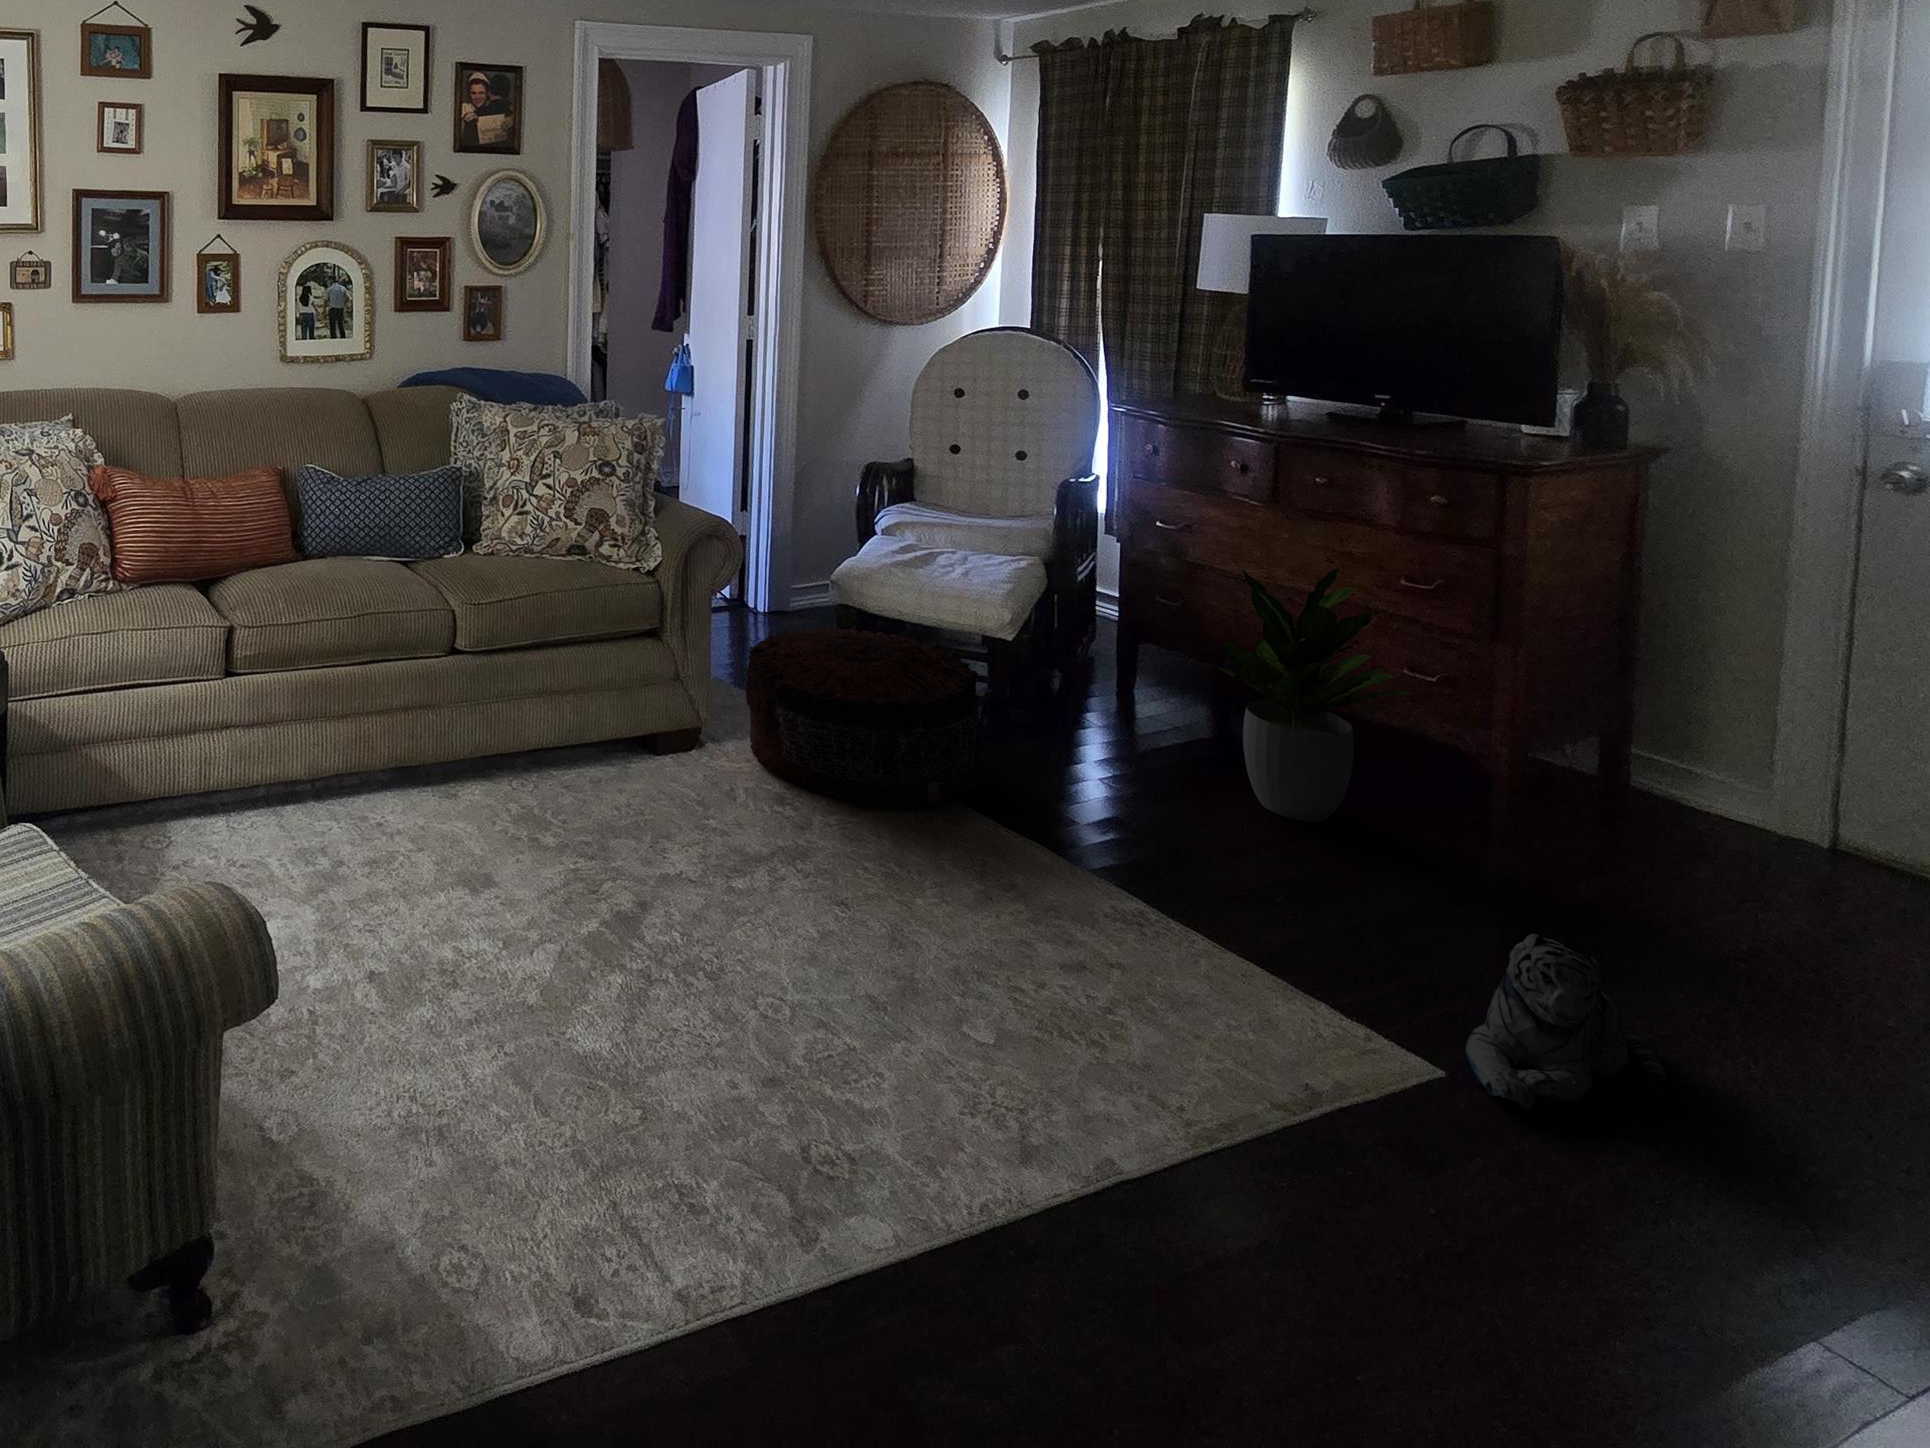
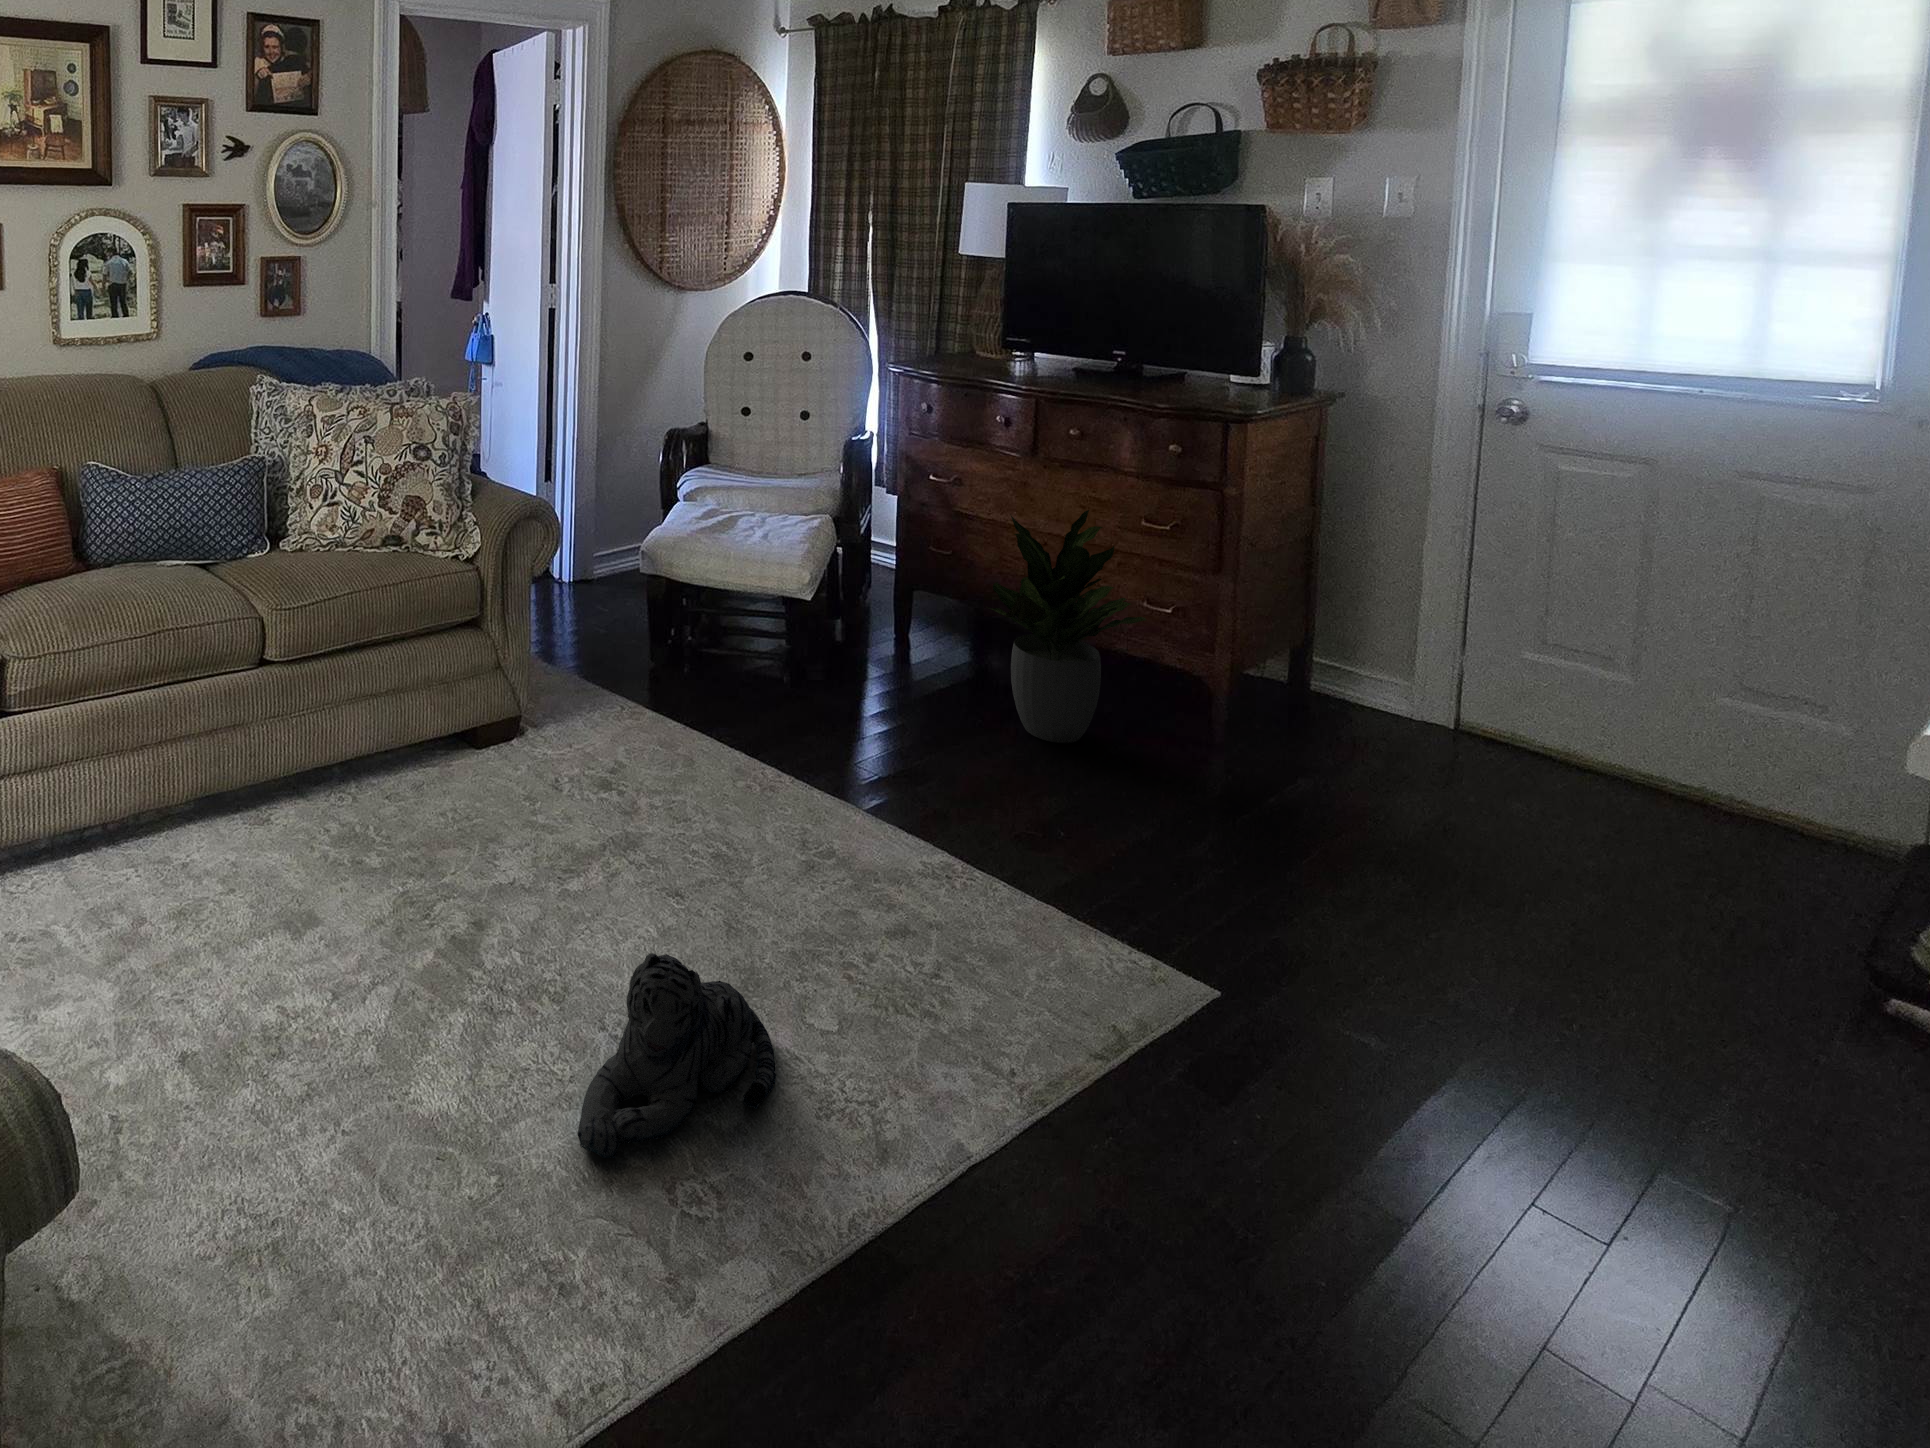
pouf: present [745,626,986,804] -> none [566,593,796,775]
plush toy: present [1465,934,1668,1111] -> present [578,953,776,1158]

